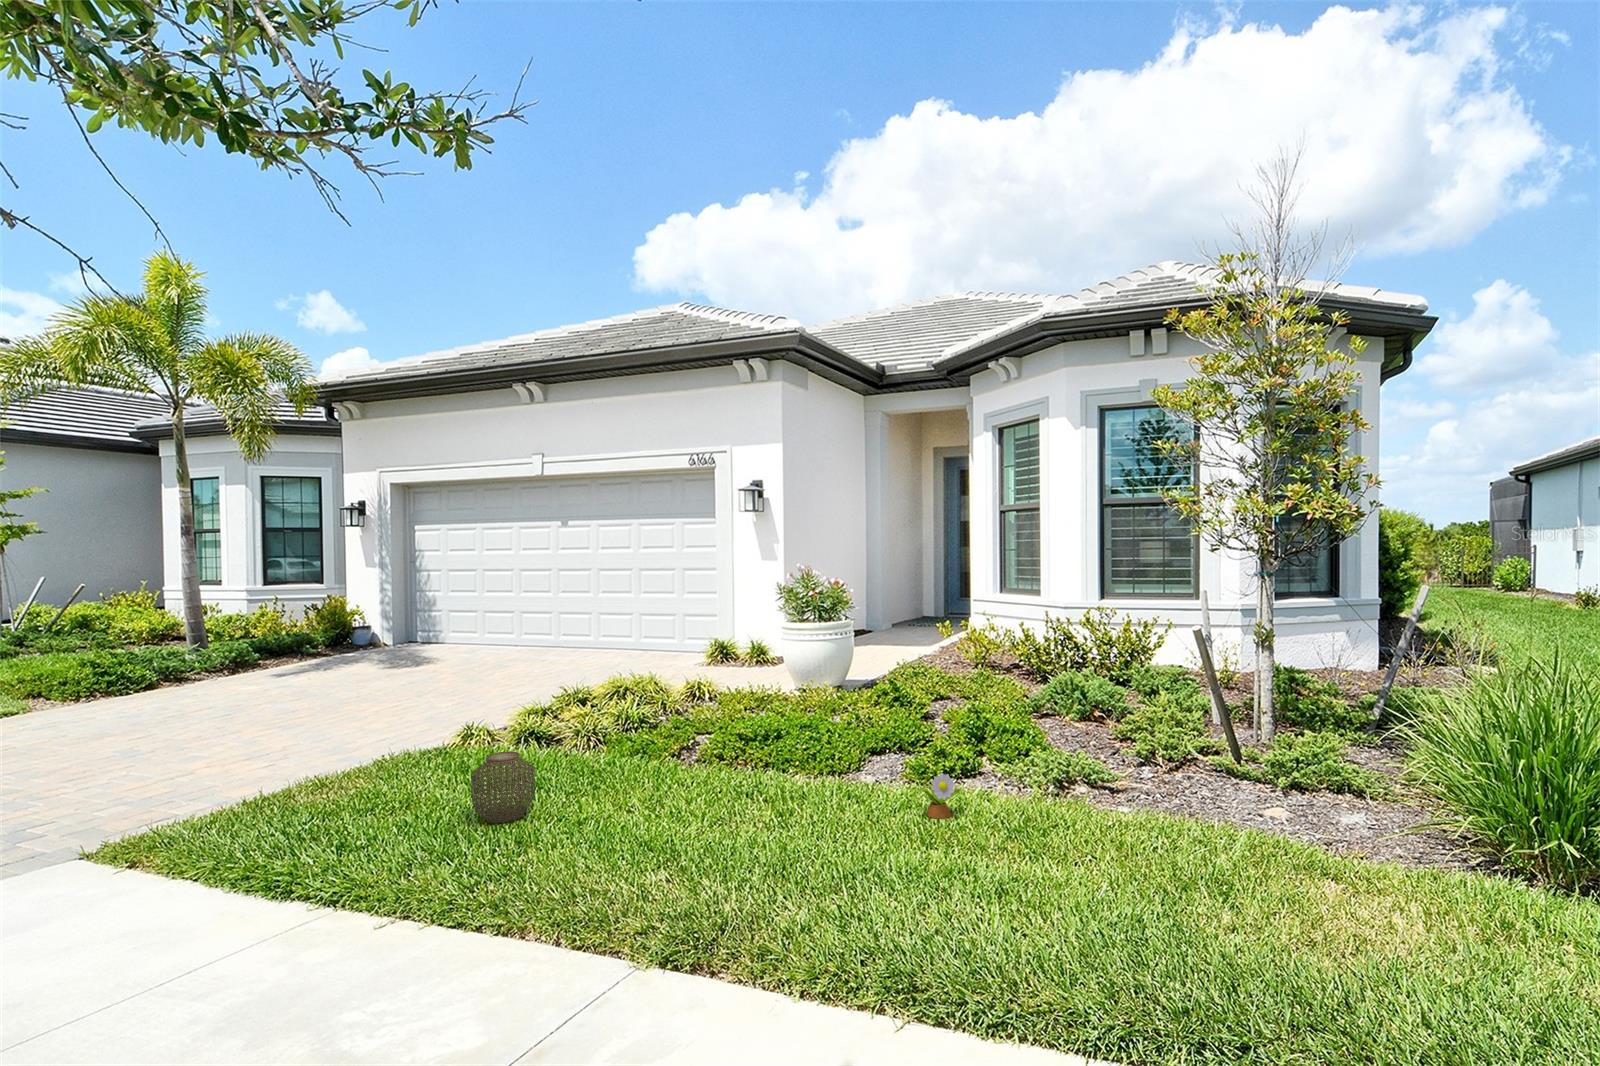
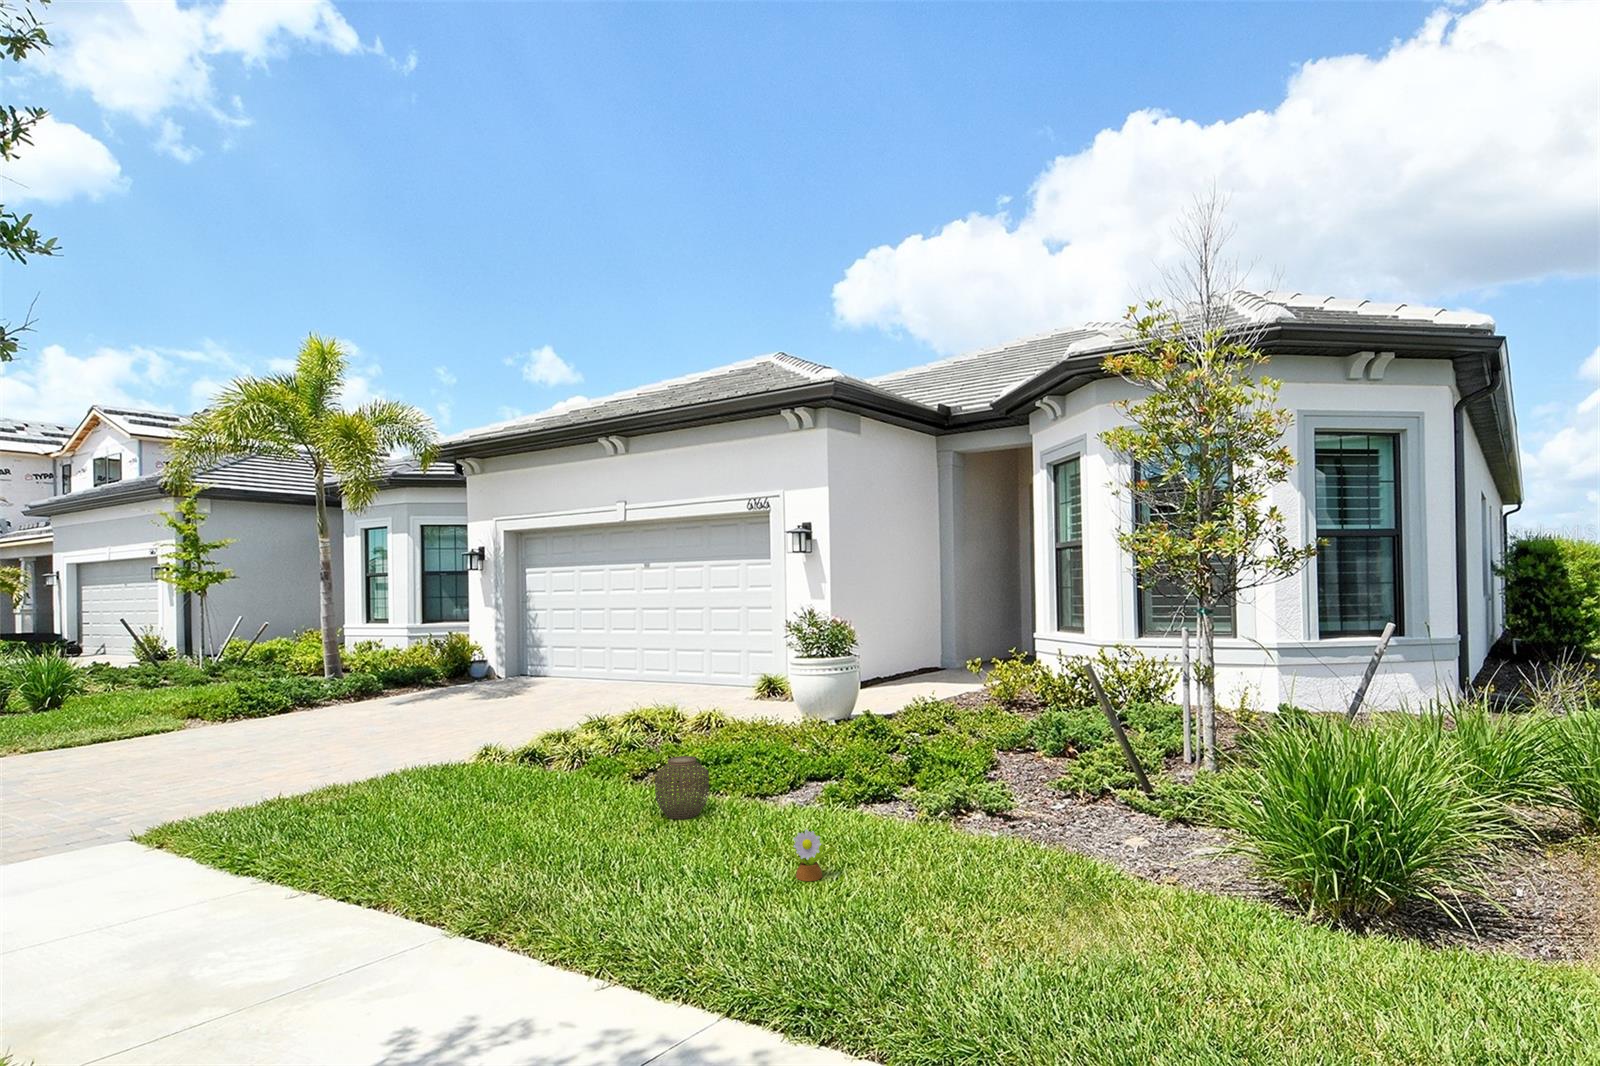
woven basket: present [471,752,535,823] -> present [655,756,709,819]

